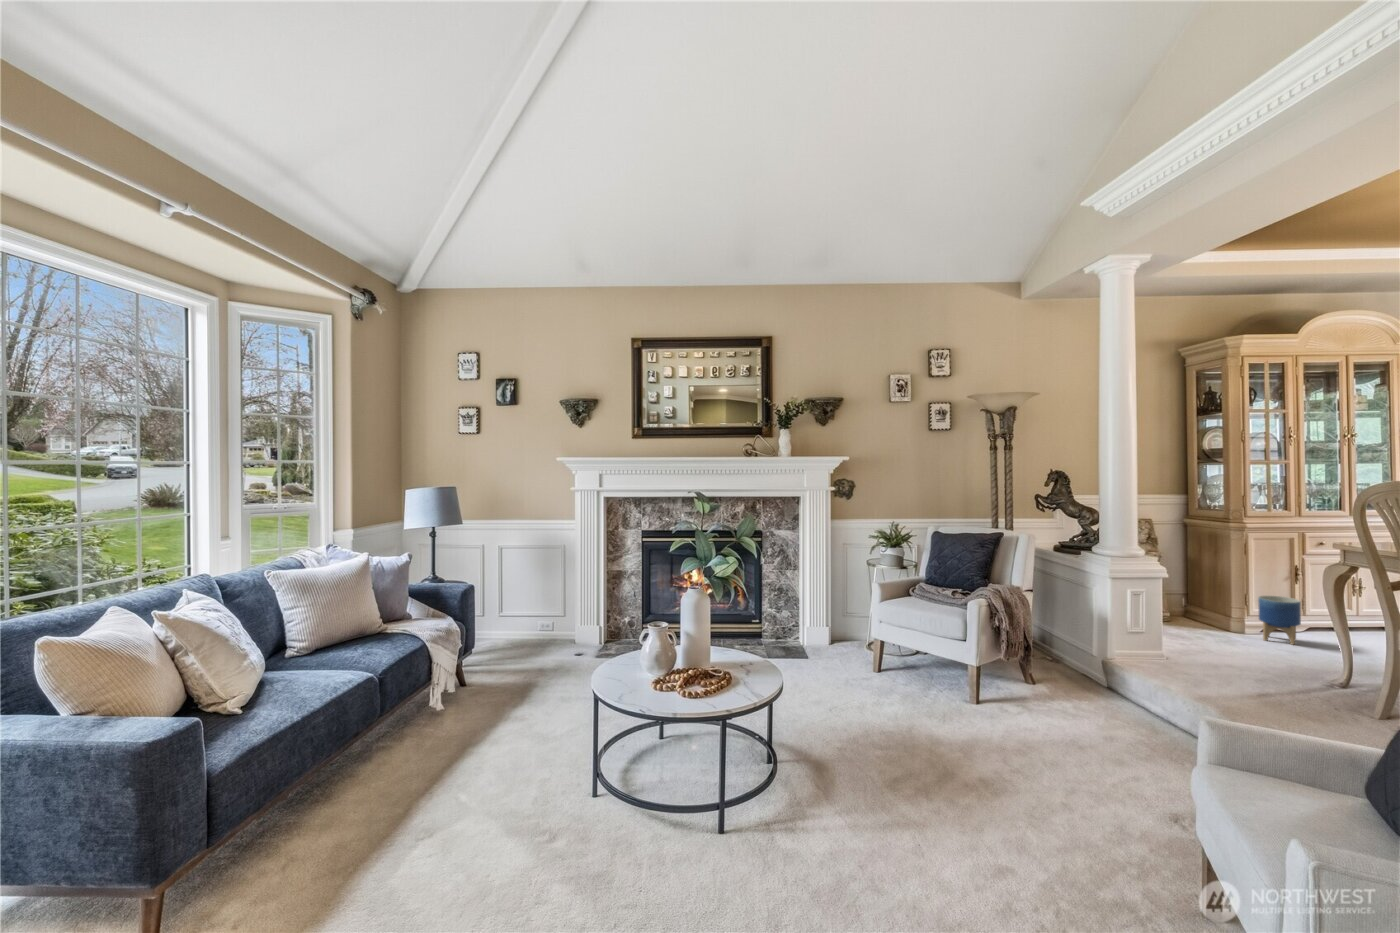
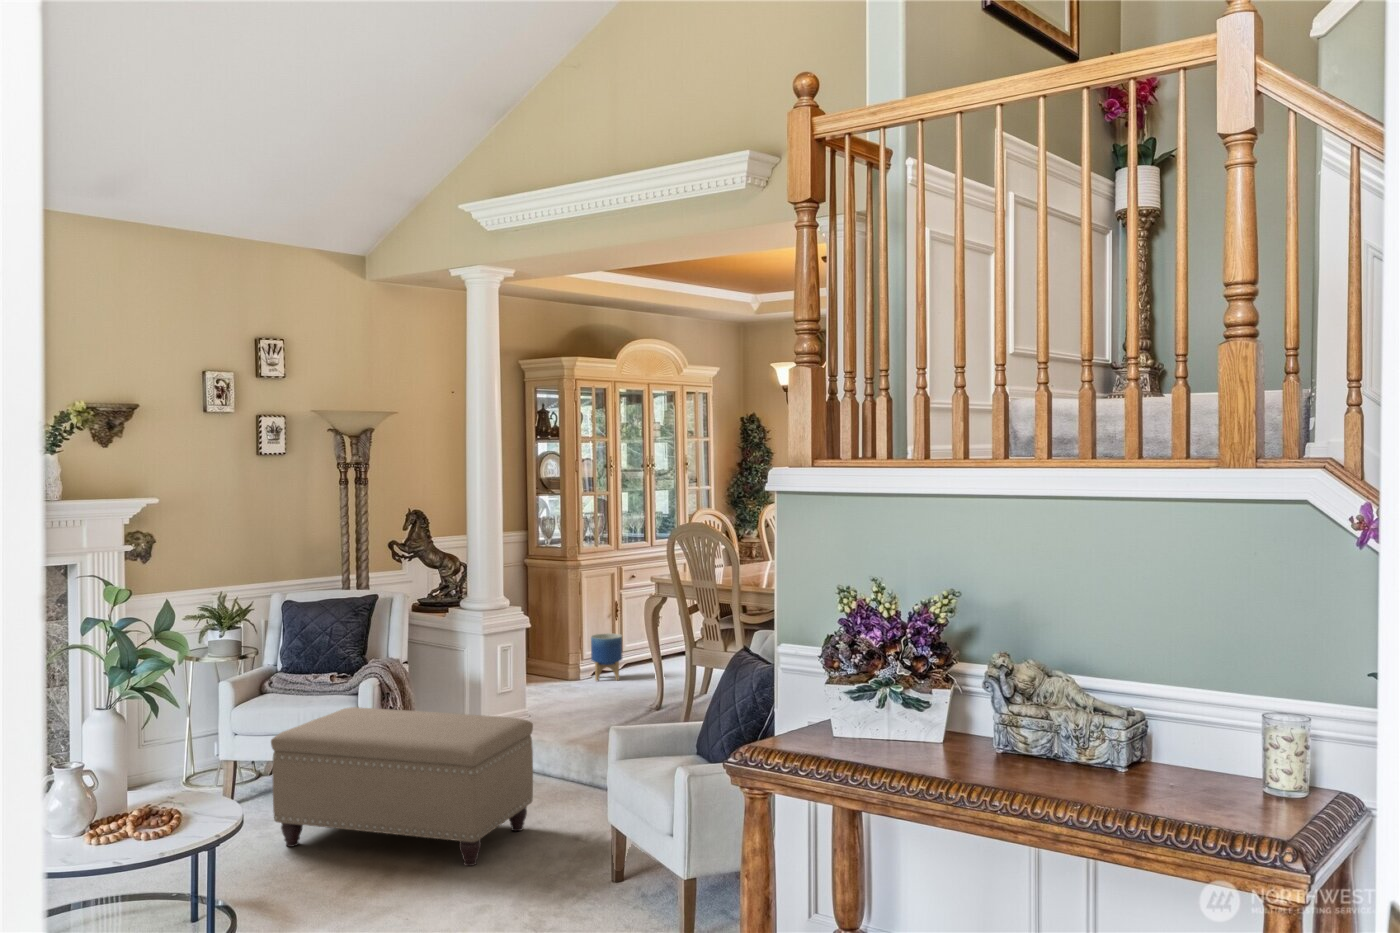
ottoman: none [883,620,1120,796] -> present [271,707,533,866]

